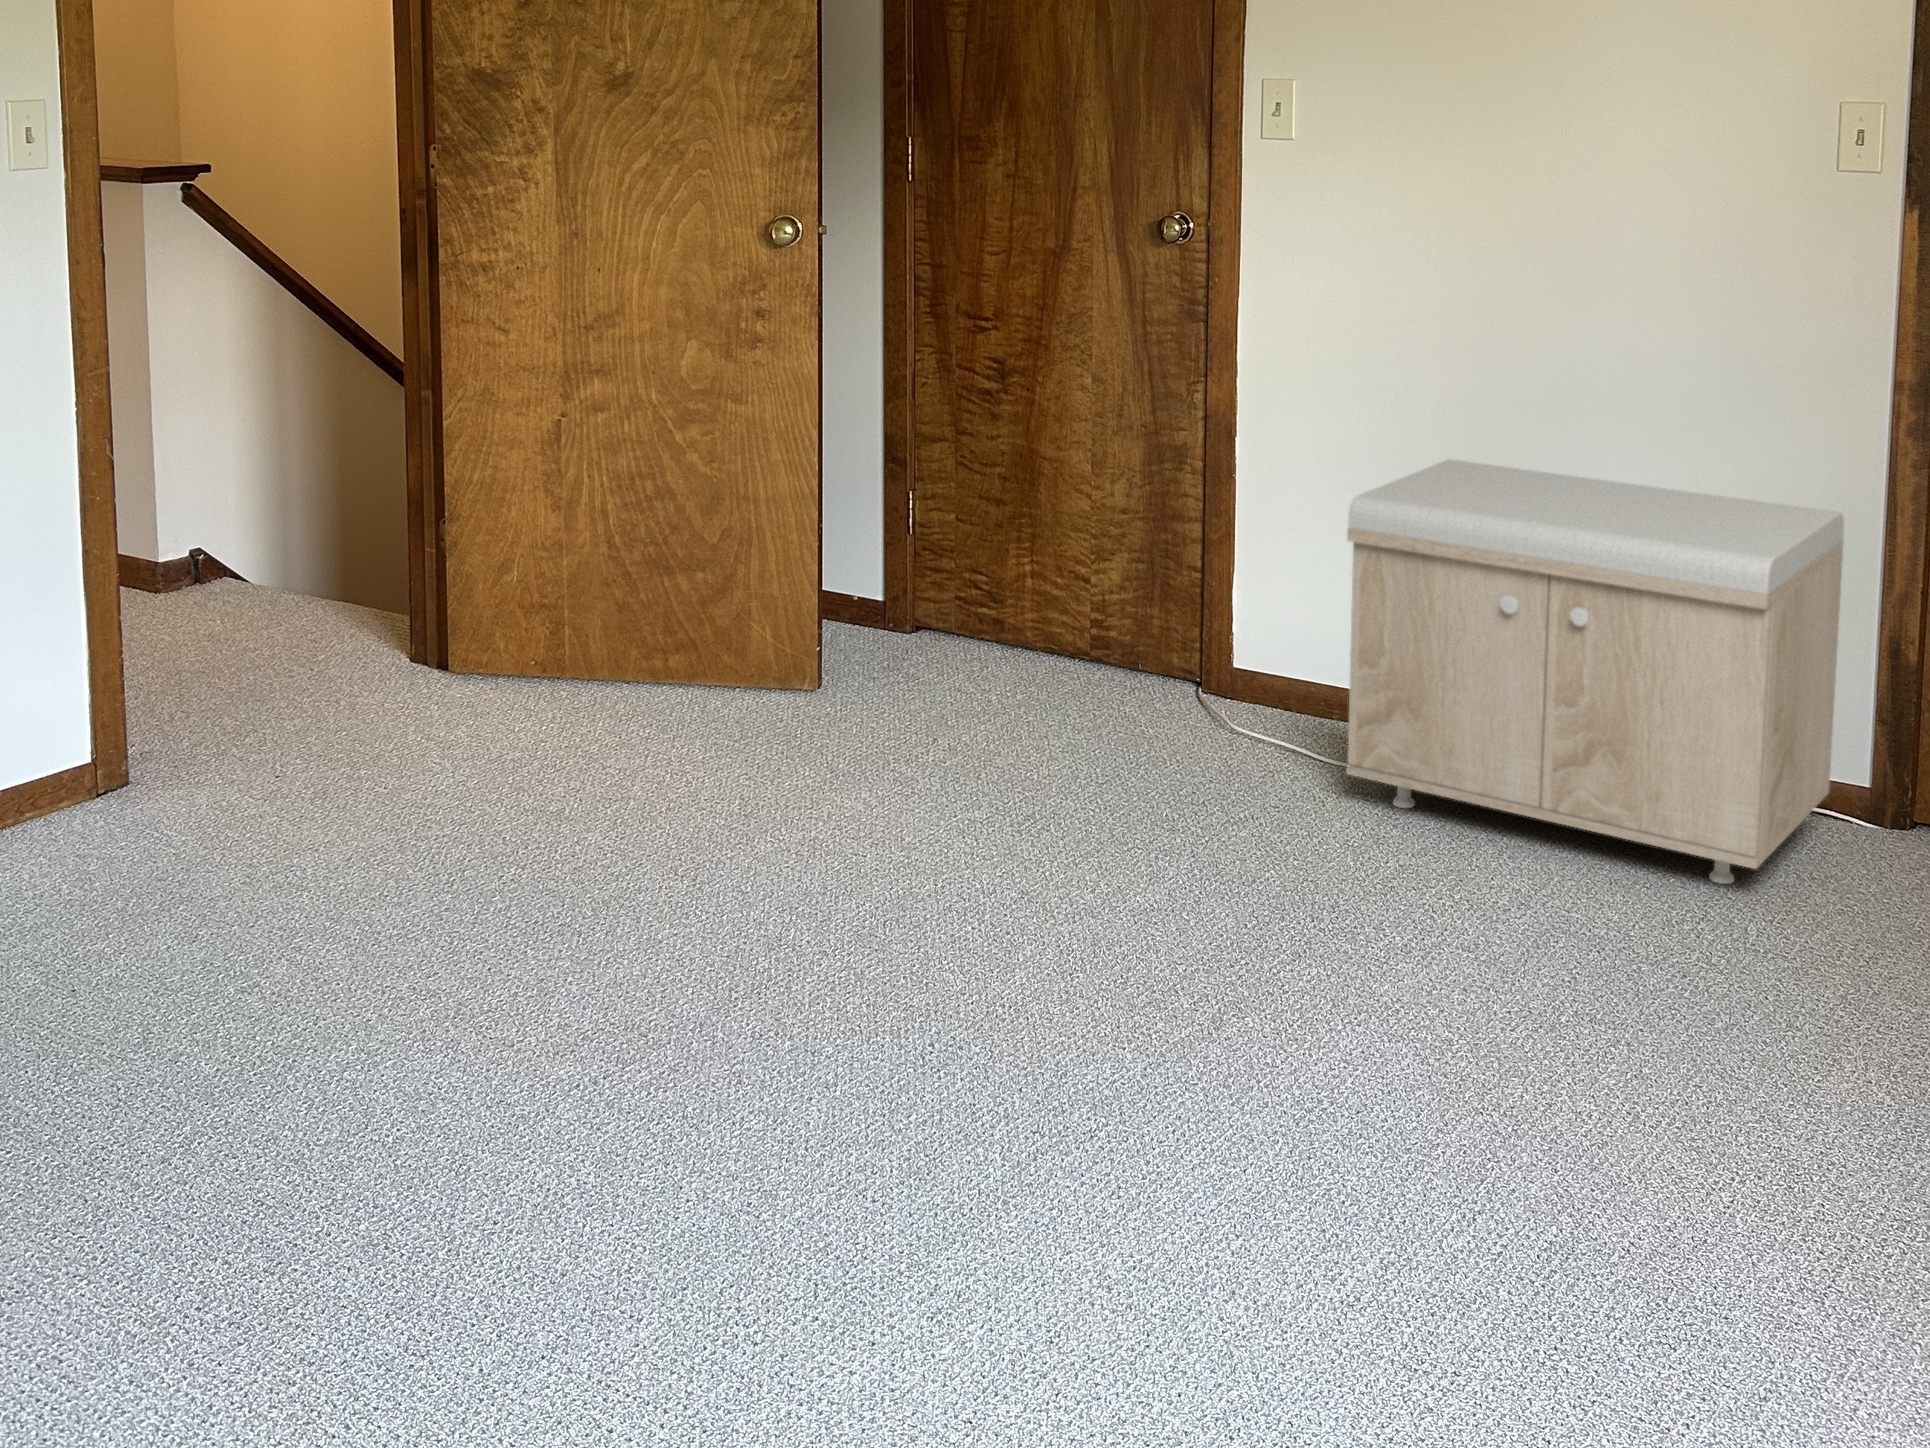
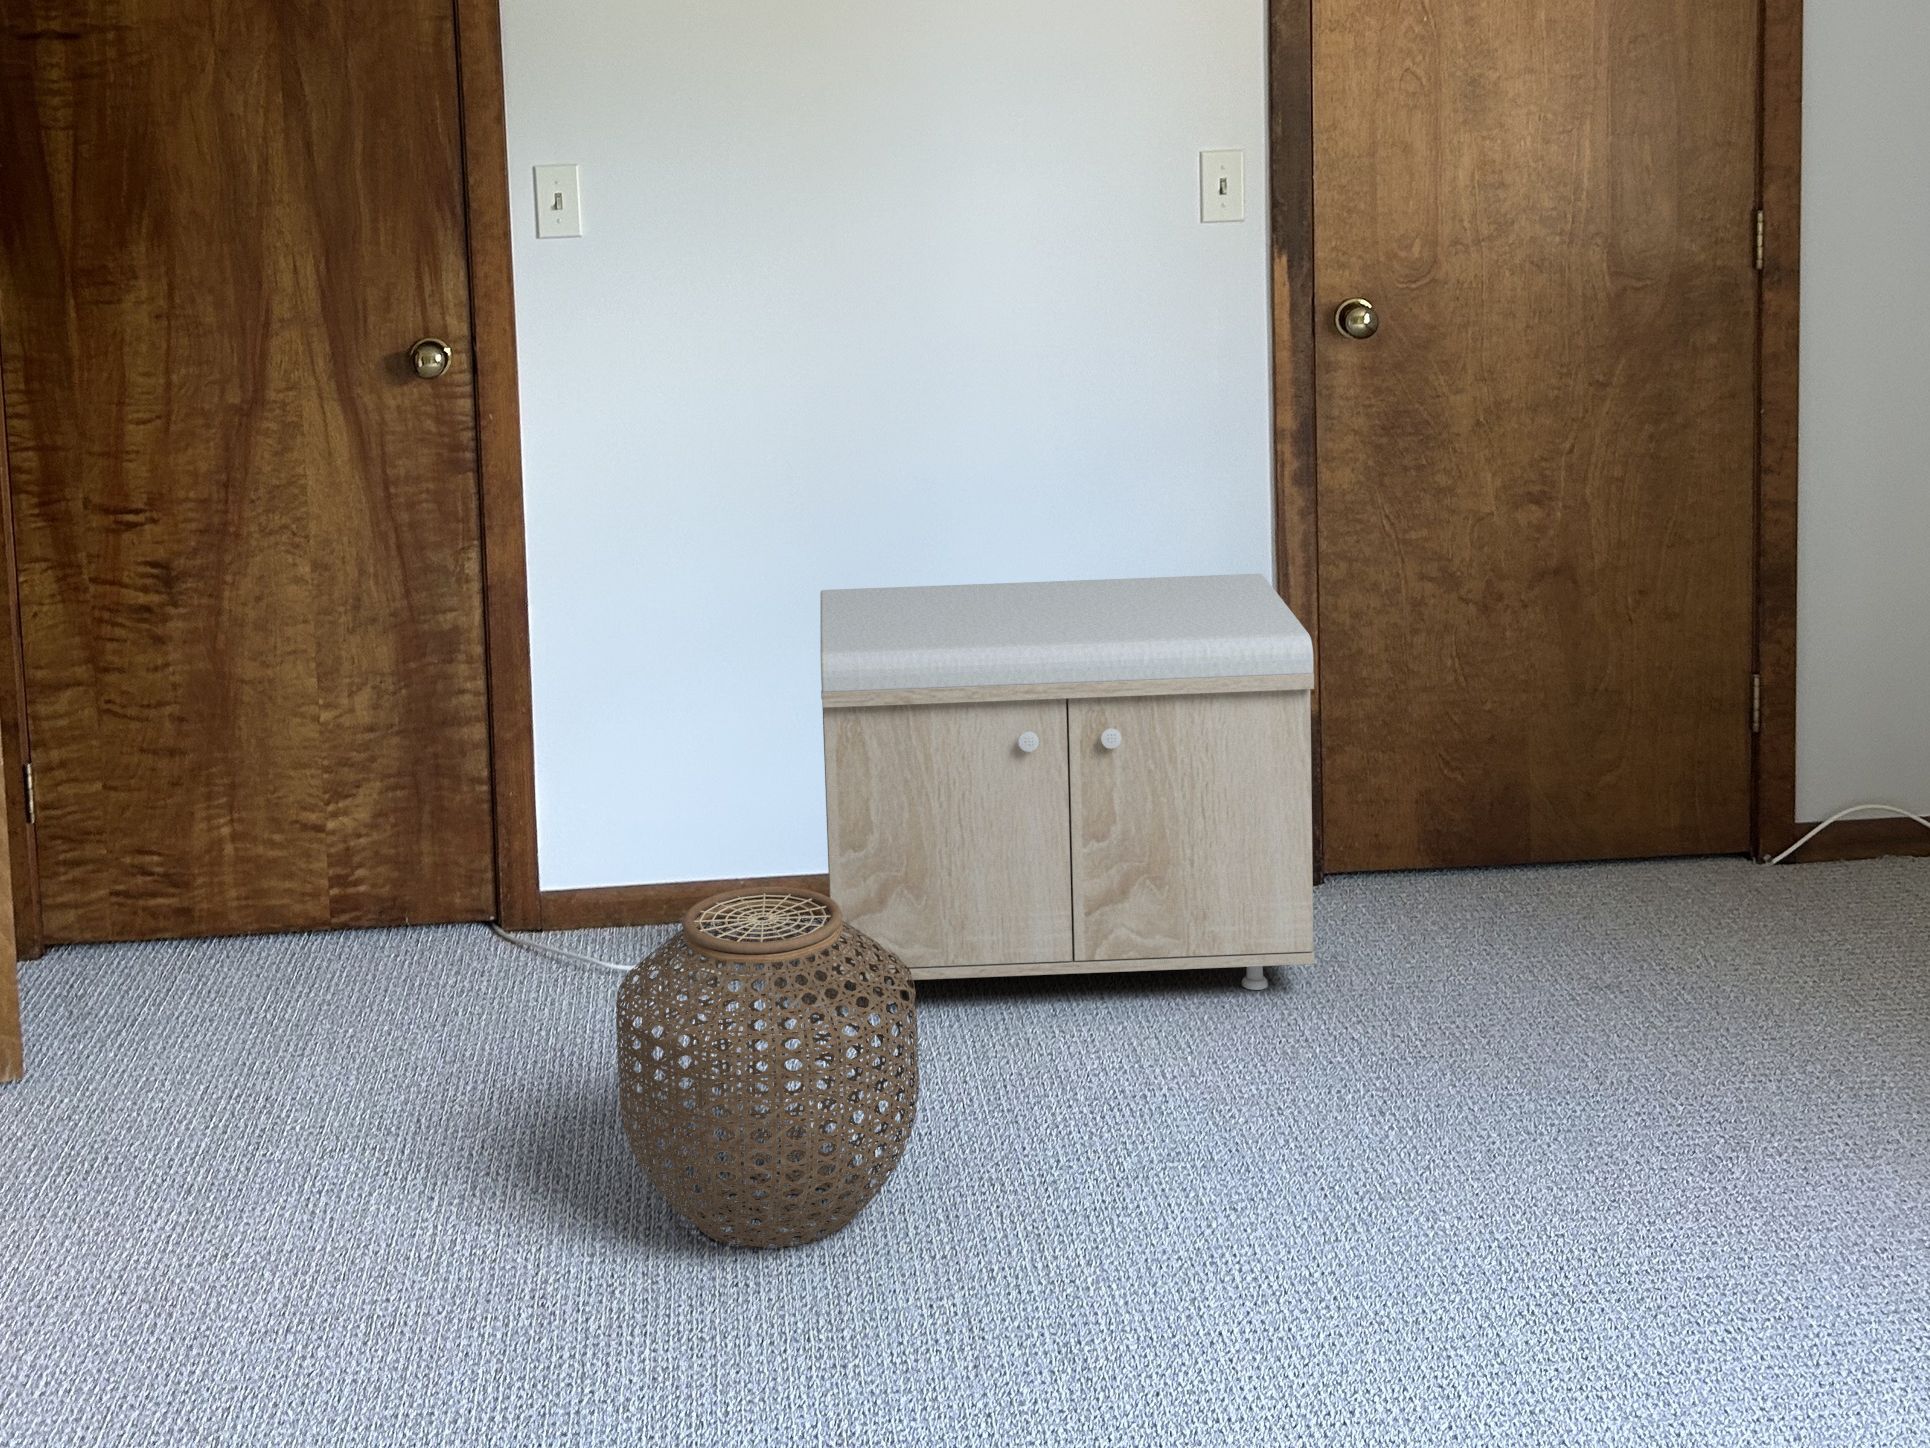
woven basket: none [1023,648,1262,927] -> present [616,886,919,1247]

